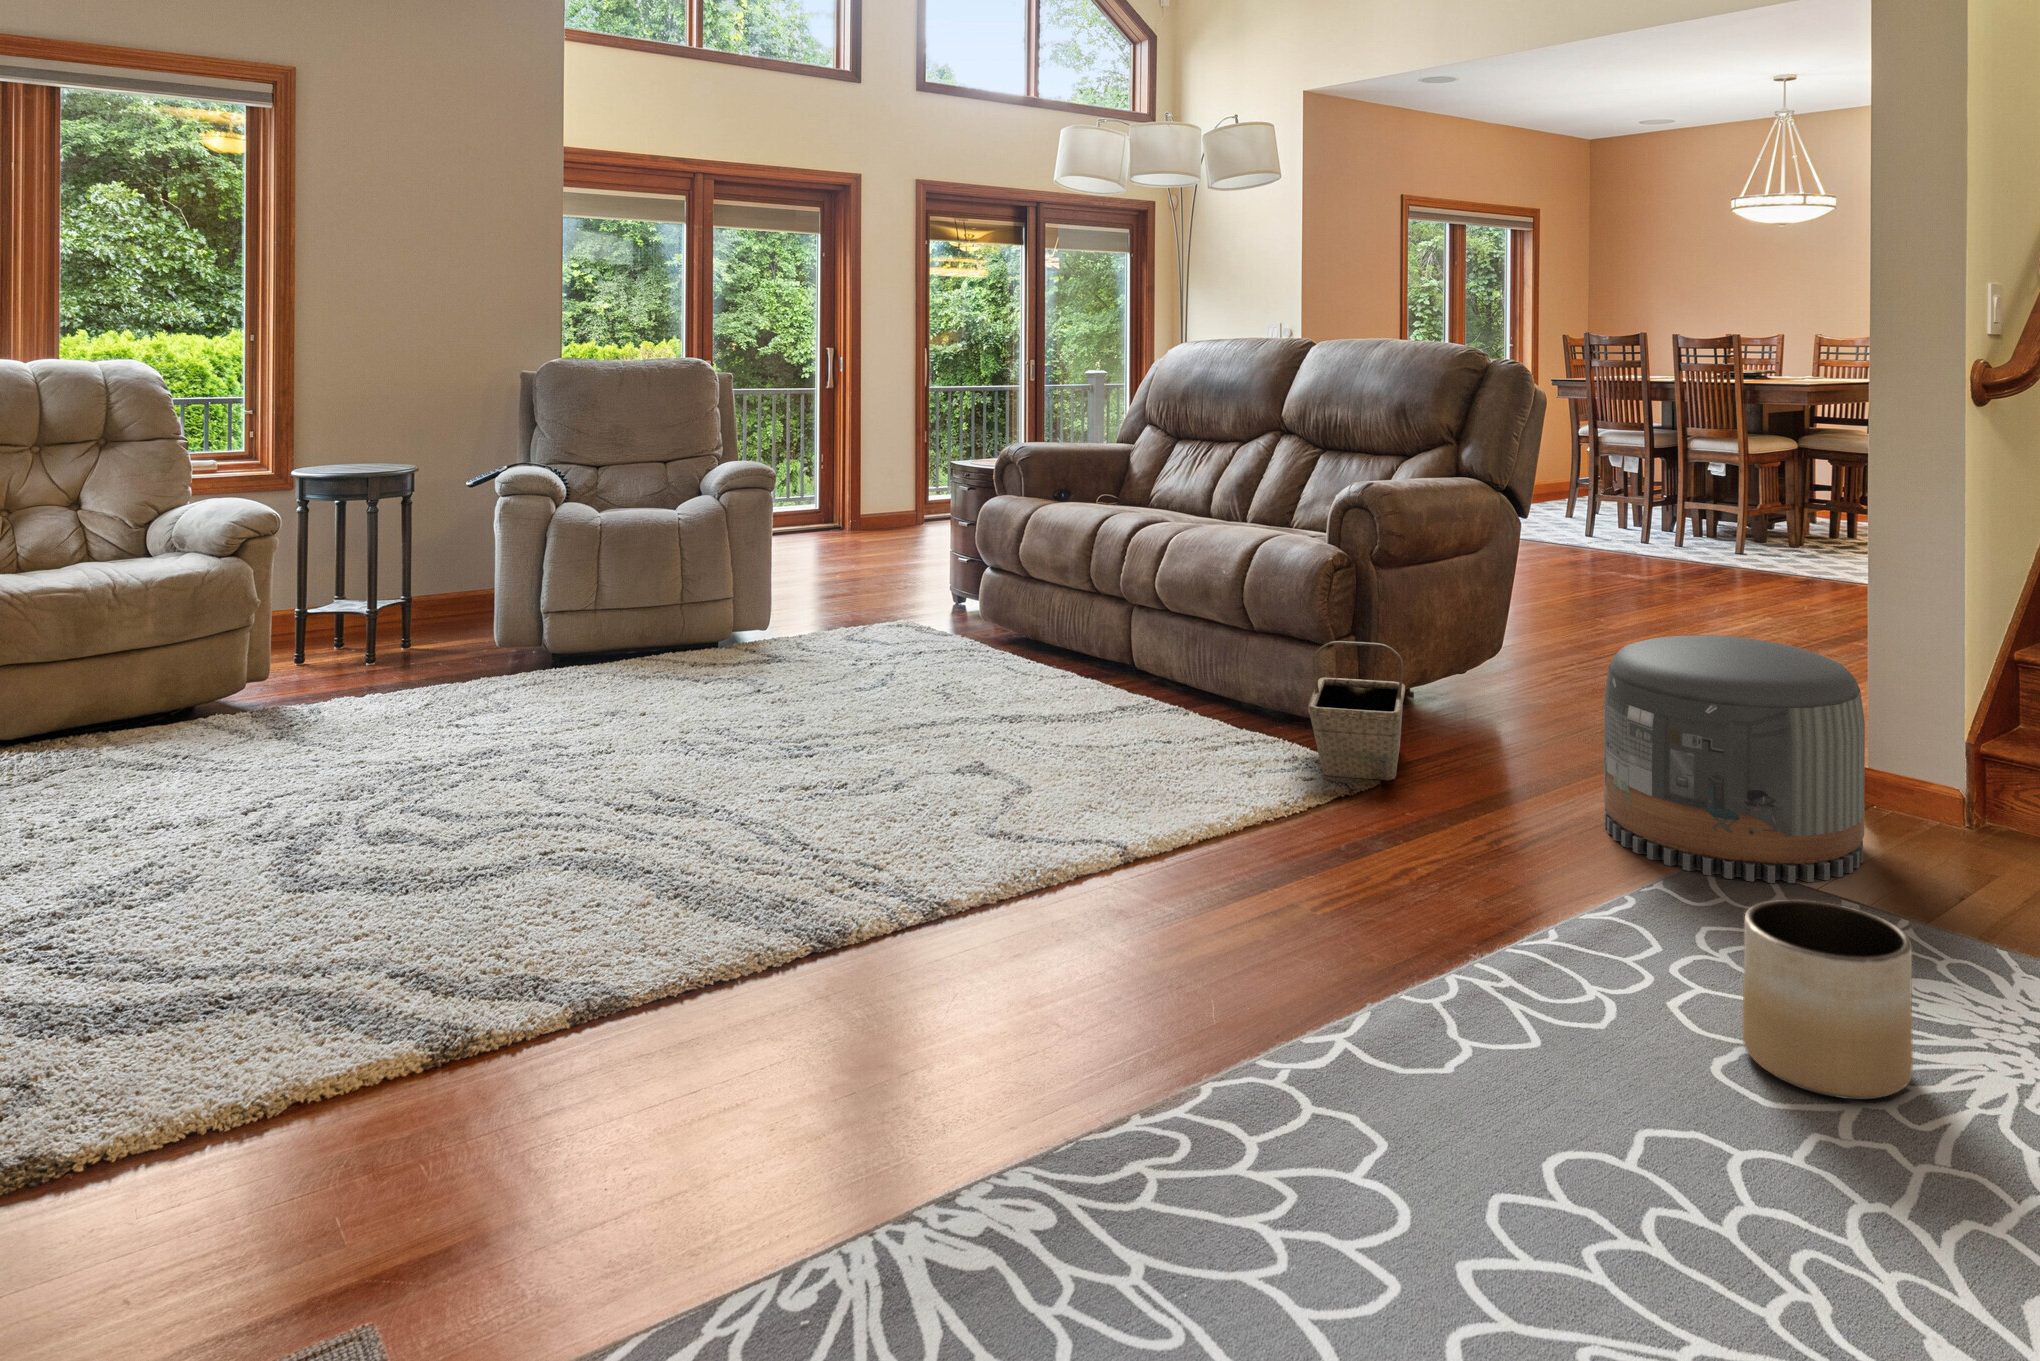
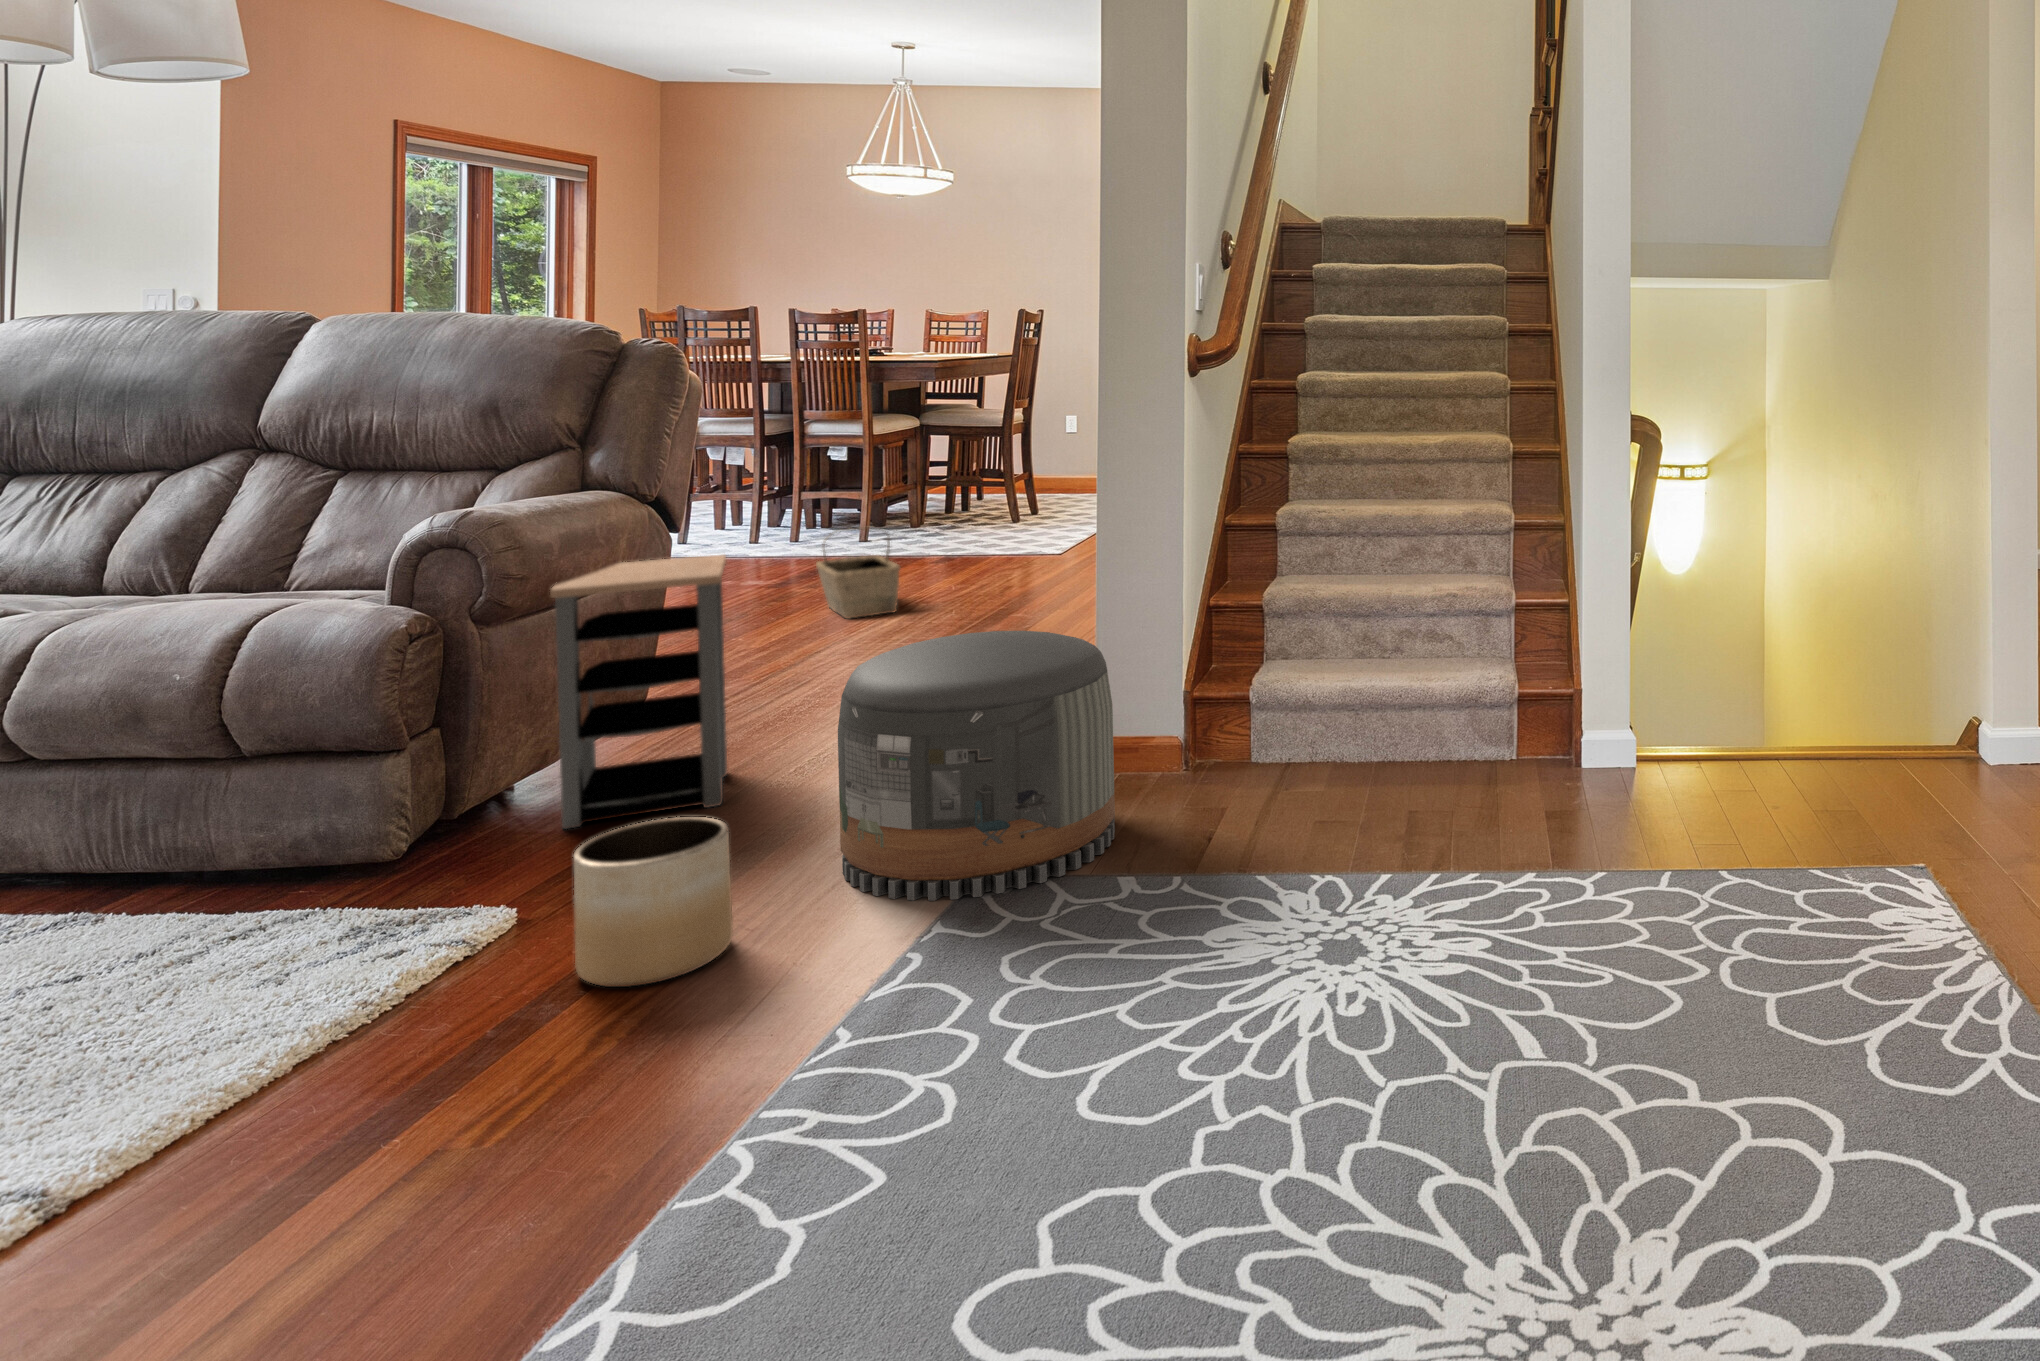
side table: none [1423,531,1556,744] -> present [550,555,727,829]
basket: present [1308,641,1405,780] -> present [816,533,900,619]
planter: present [1742,899,1913,1099] -> present [574,817,733,987]

